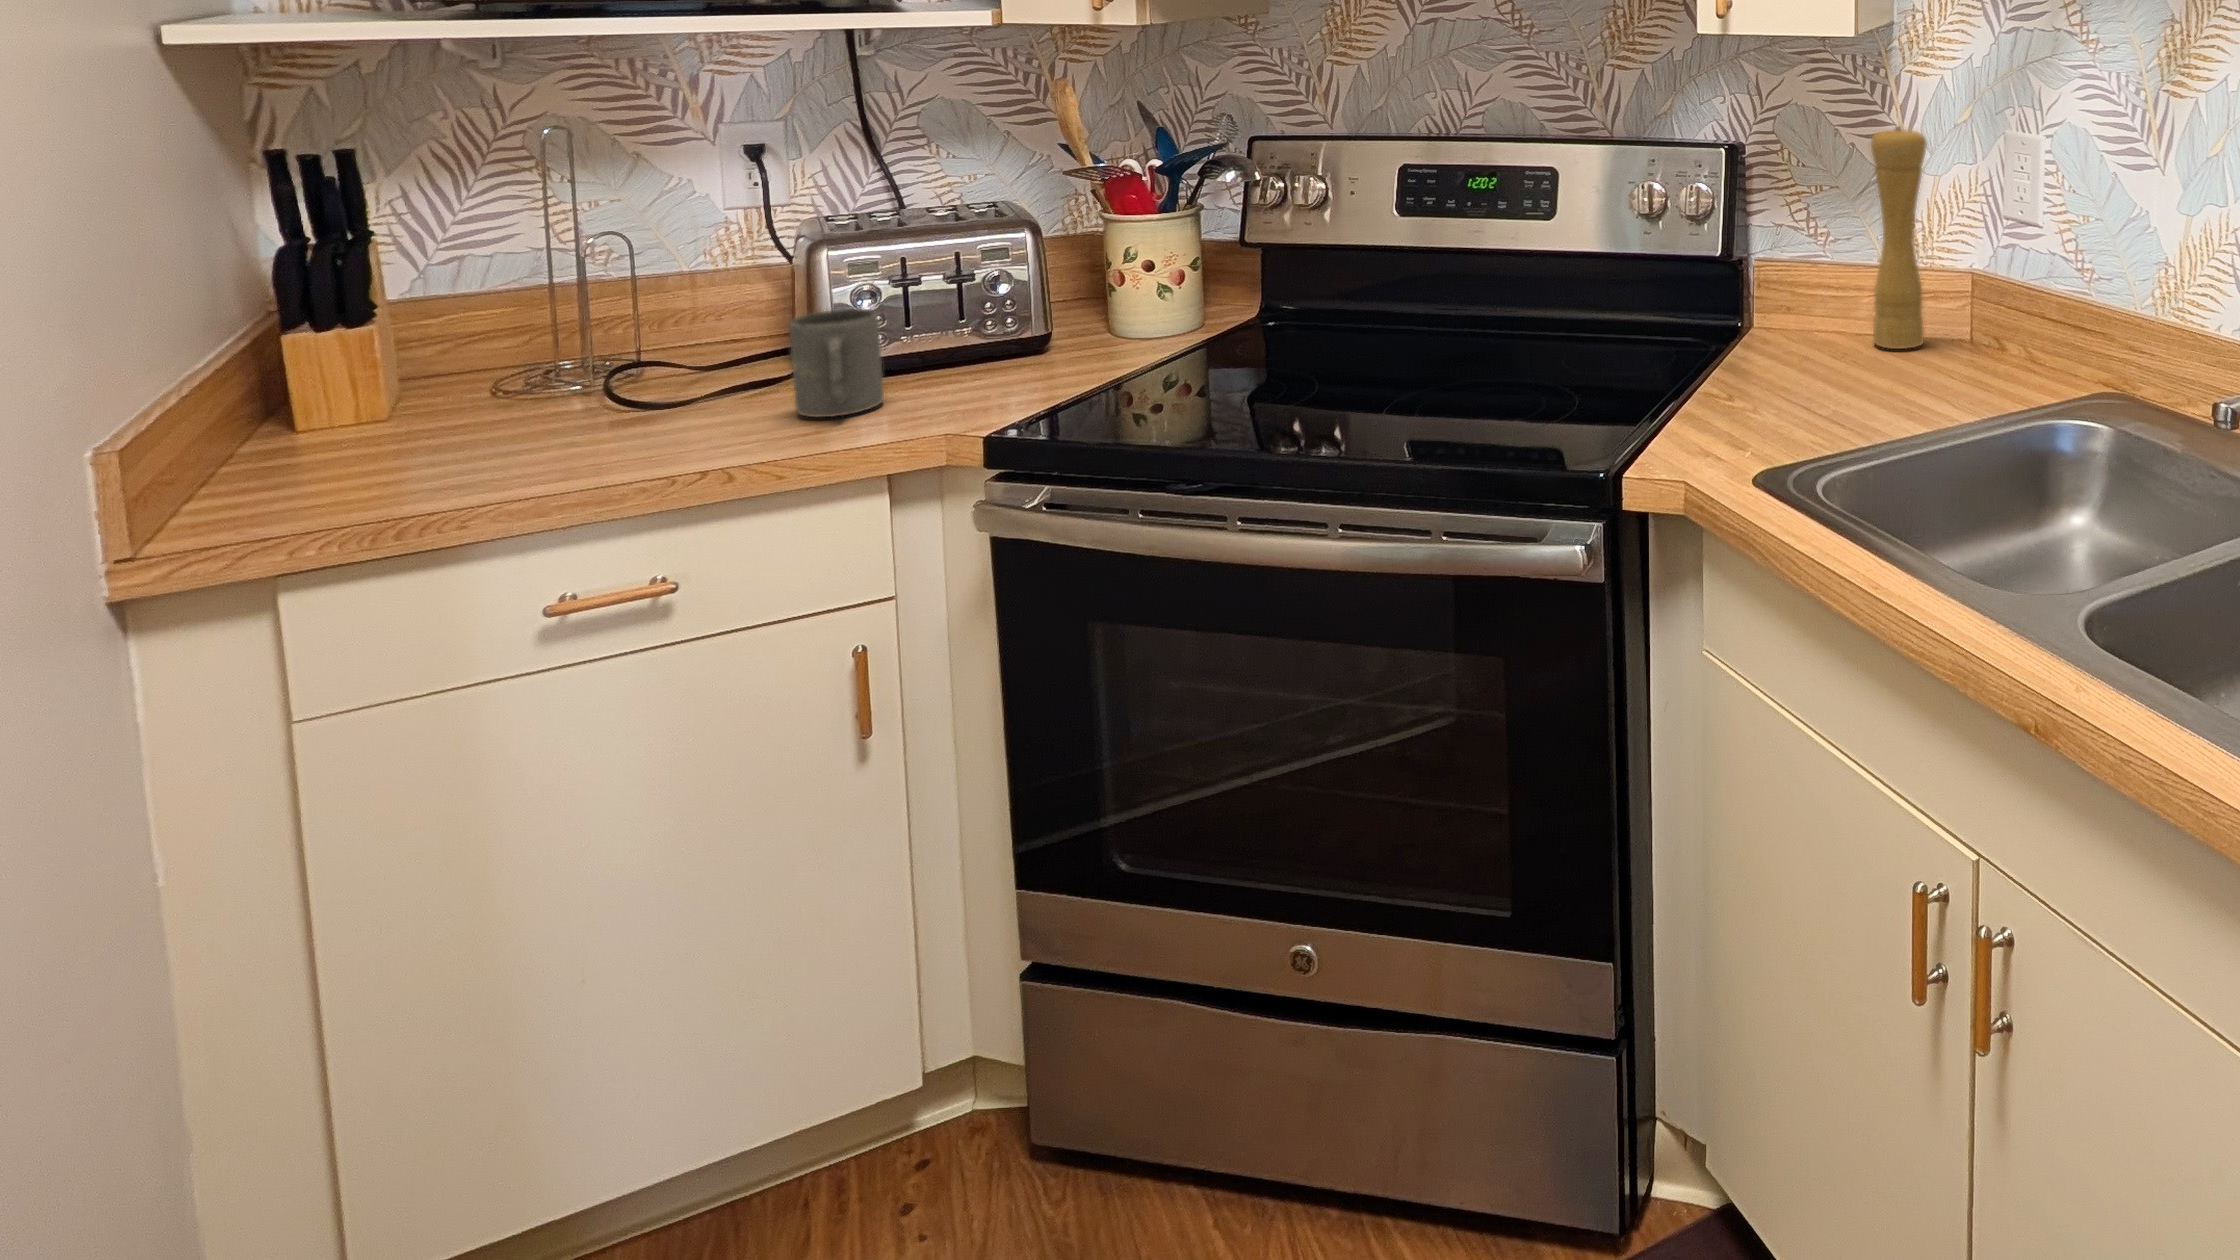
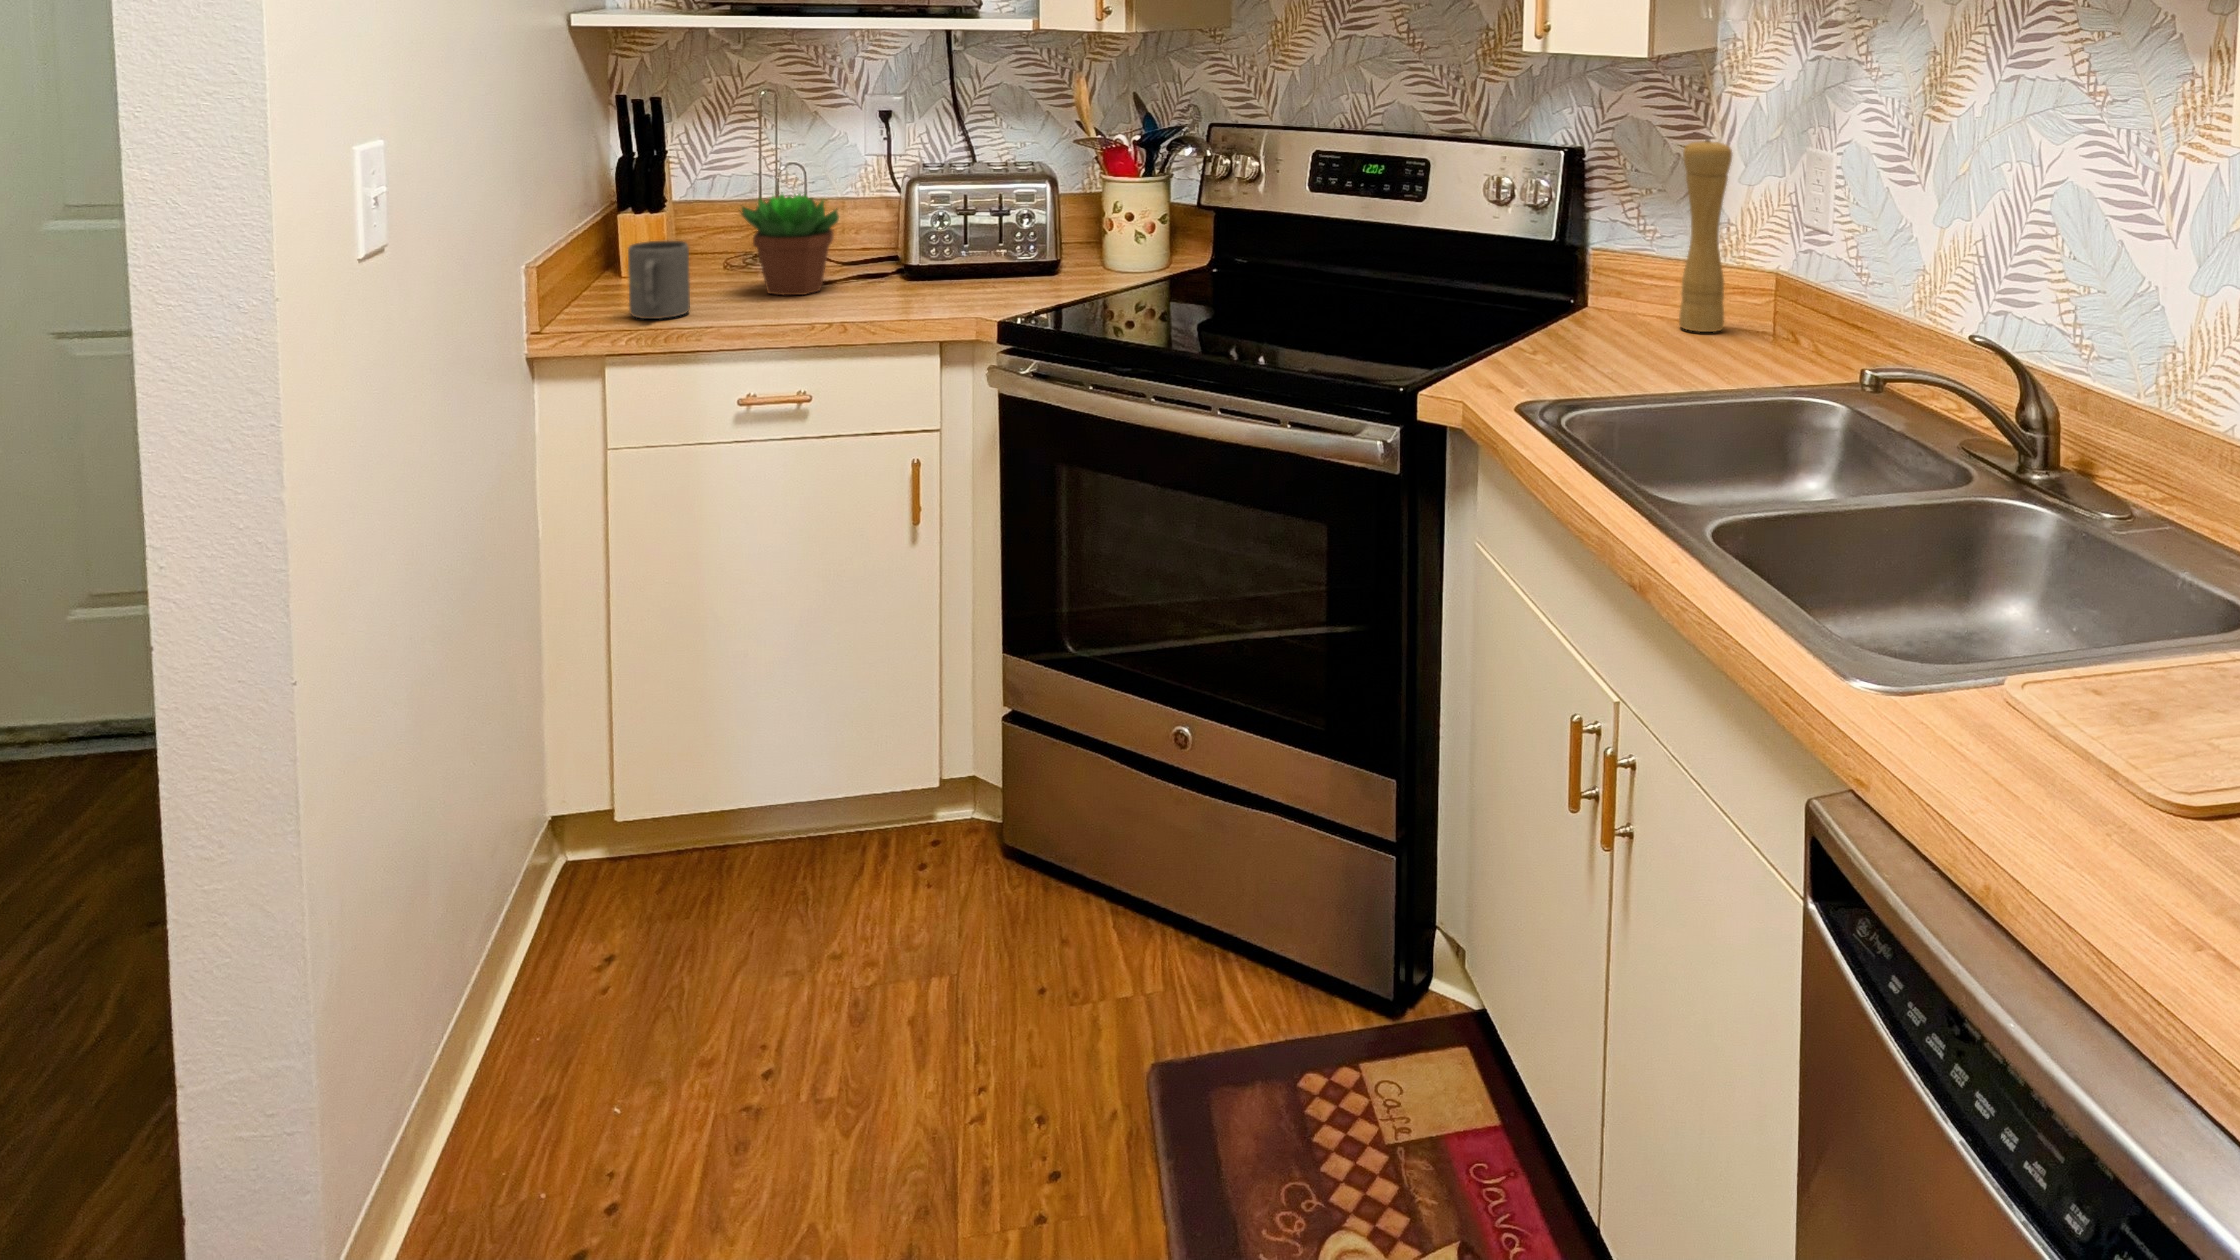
succulent plant: none [513,273,695,432] -> present [741,194,839,295]
mug: present [790,309,884,417] -> present [628,240,690,319]

